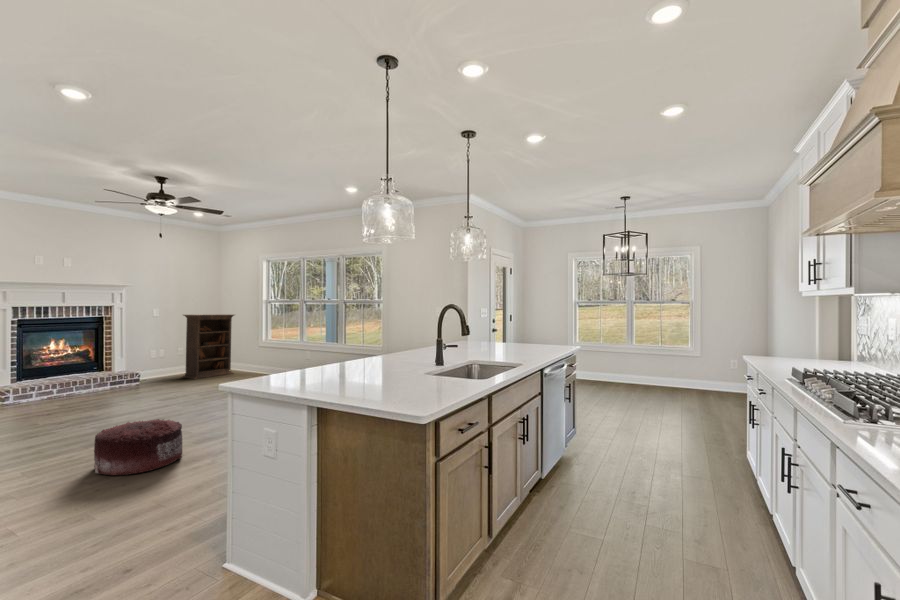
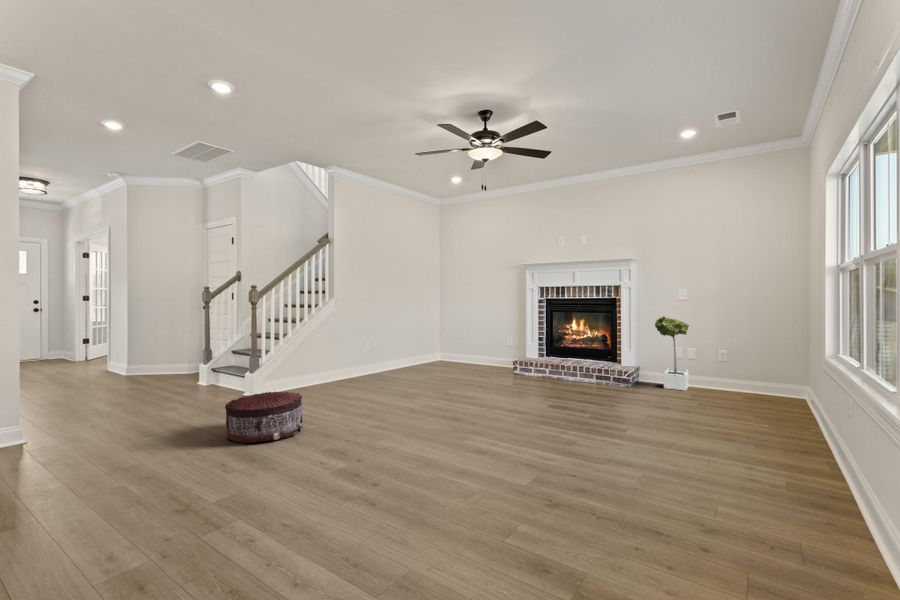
bookcase: present [183,314,234,379] -> none [704,293,799,409]
potted tree: none [144,330,171,381] -> present [655,316,689,390]

